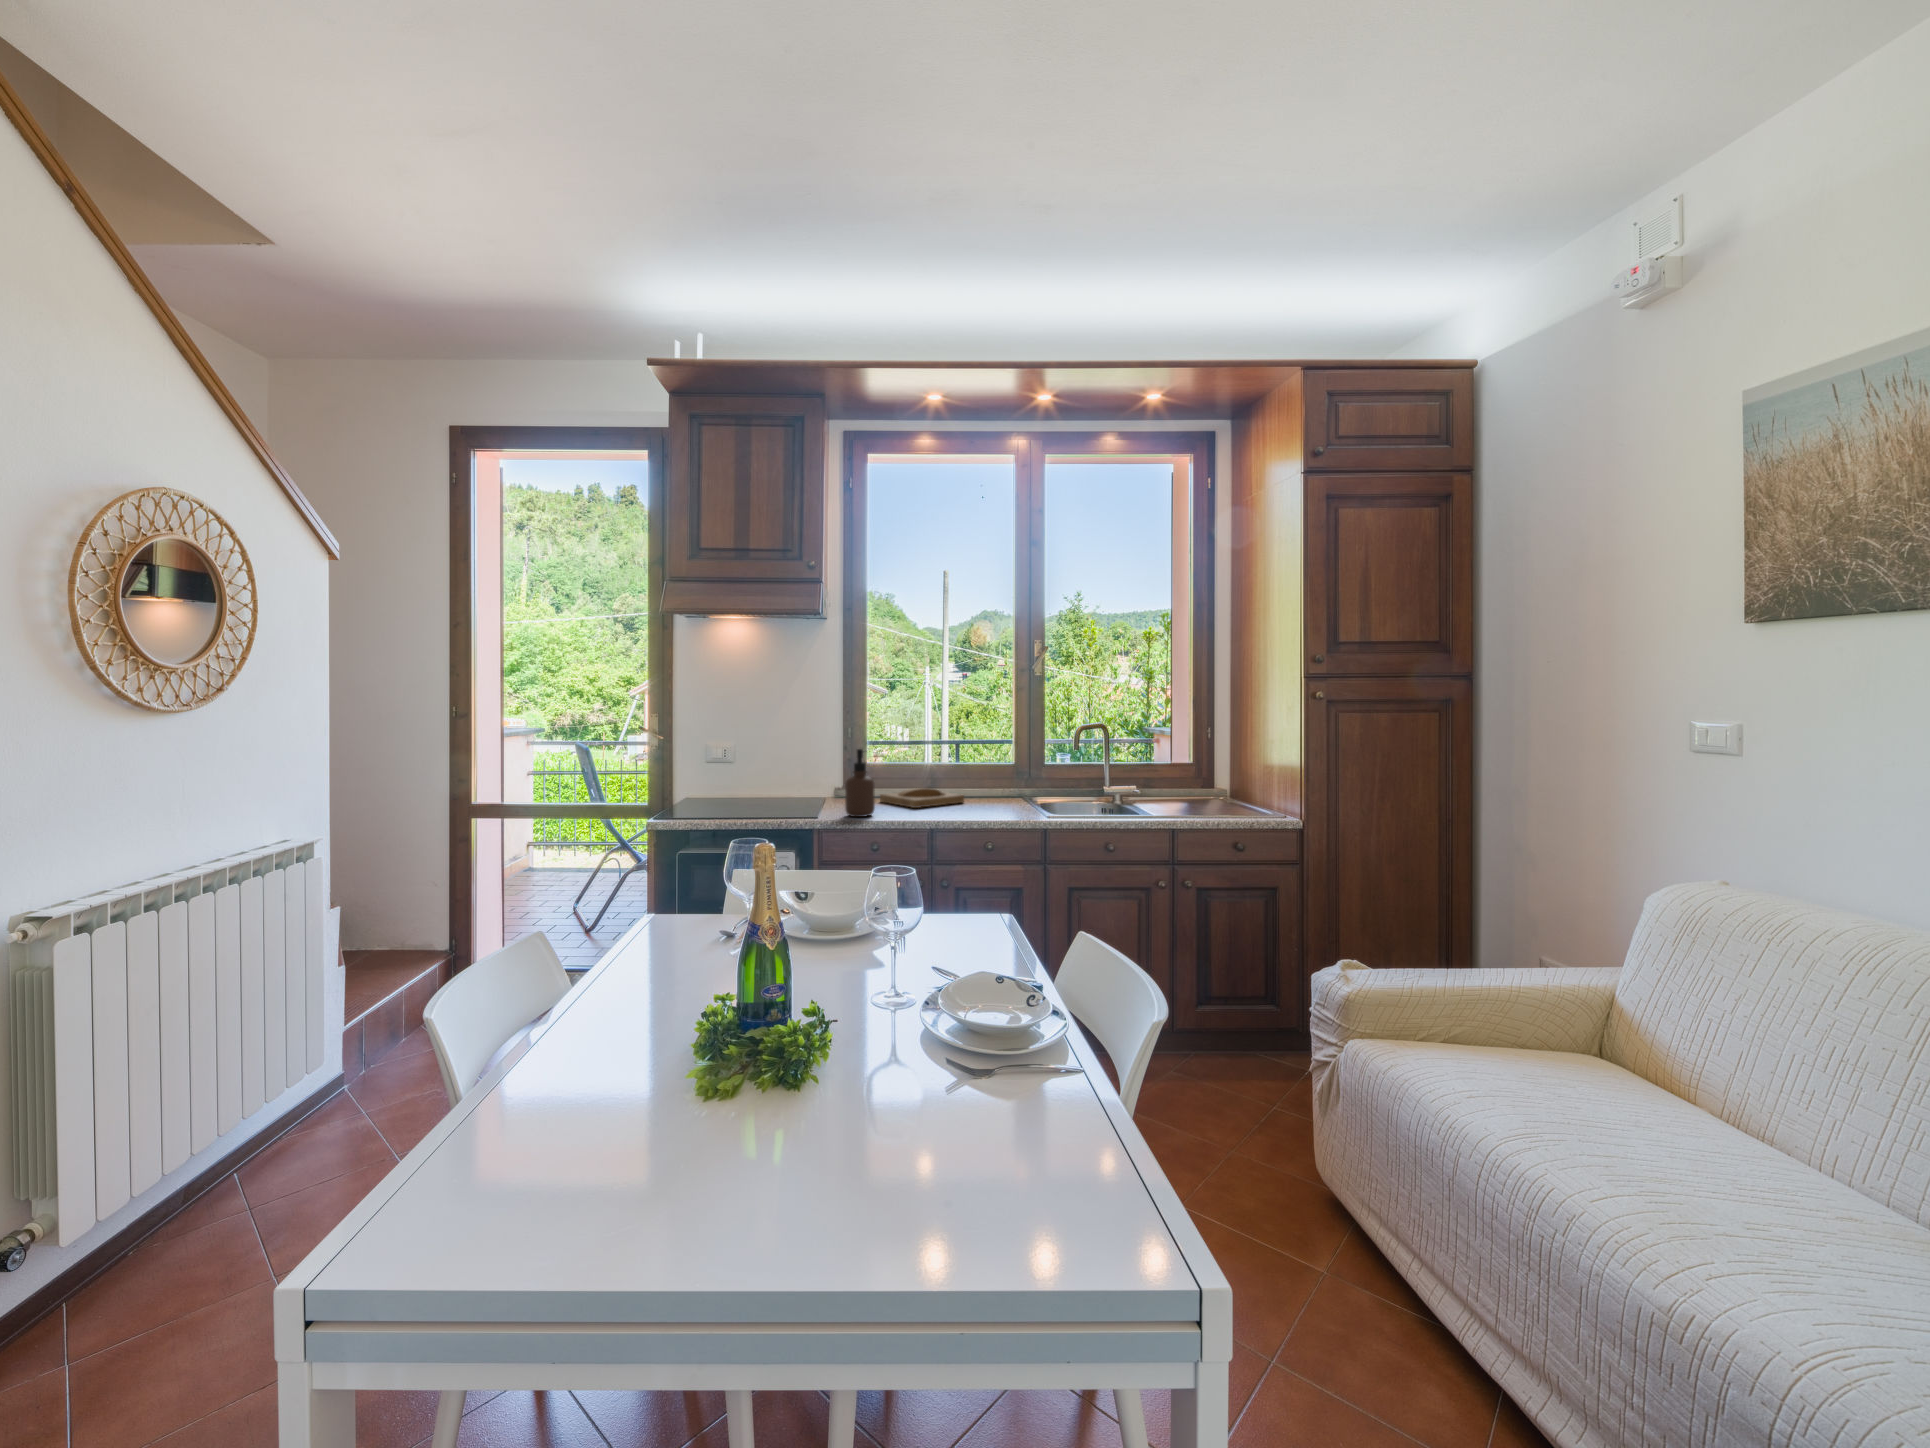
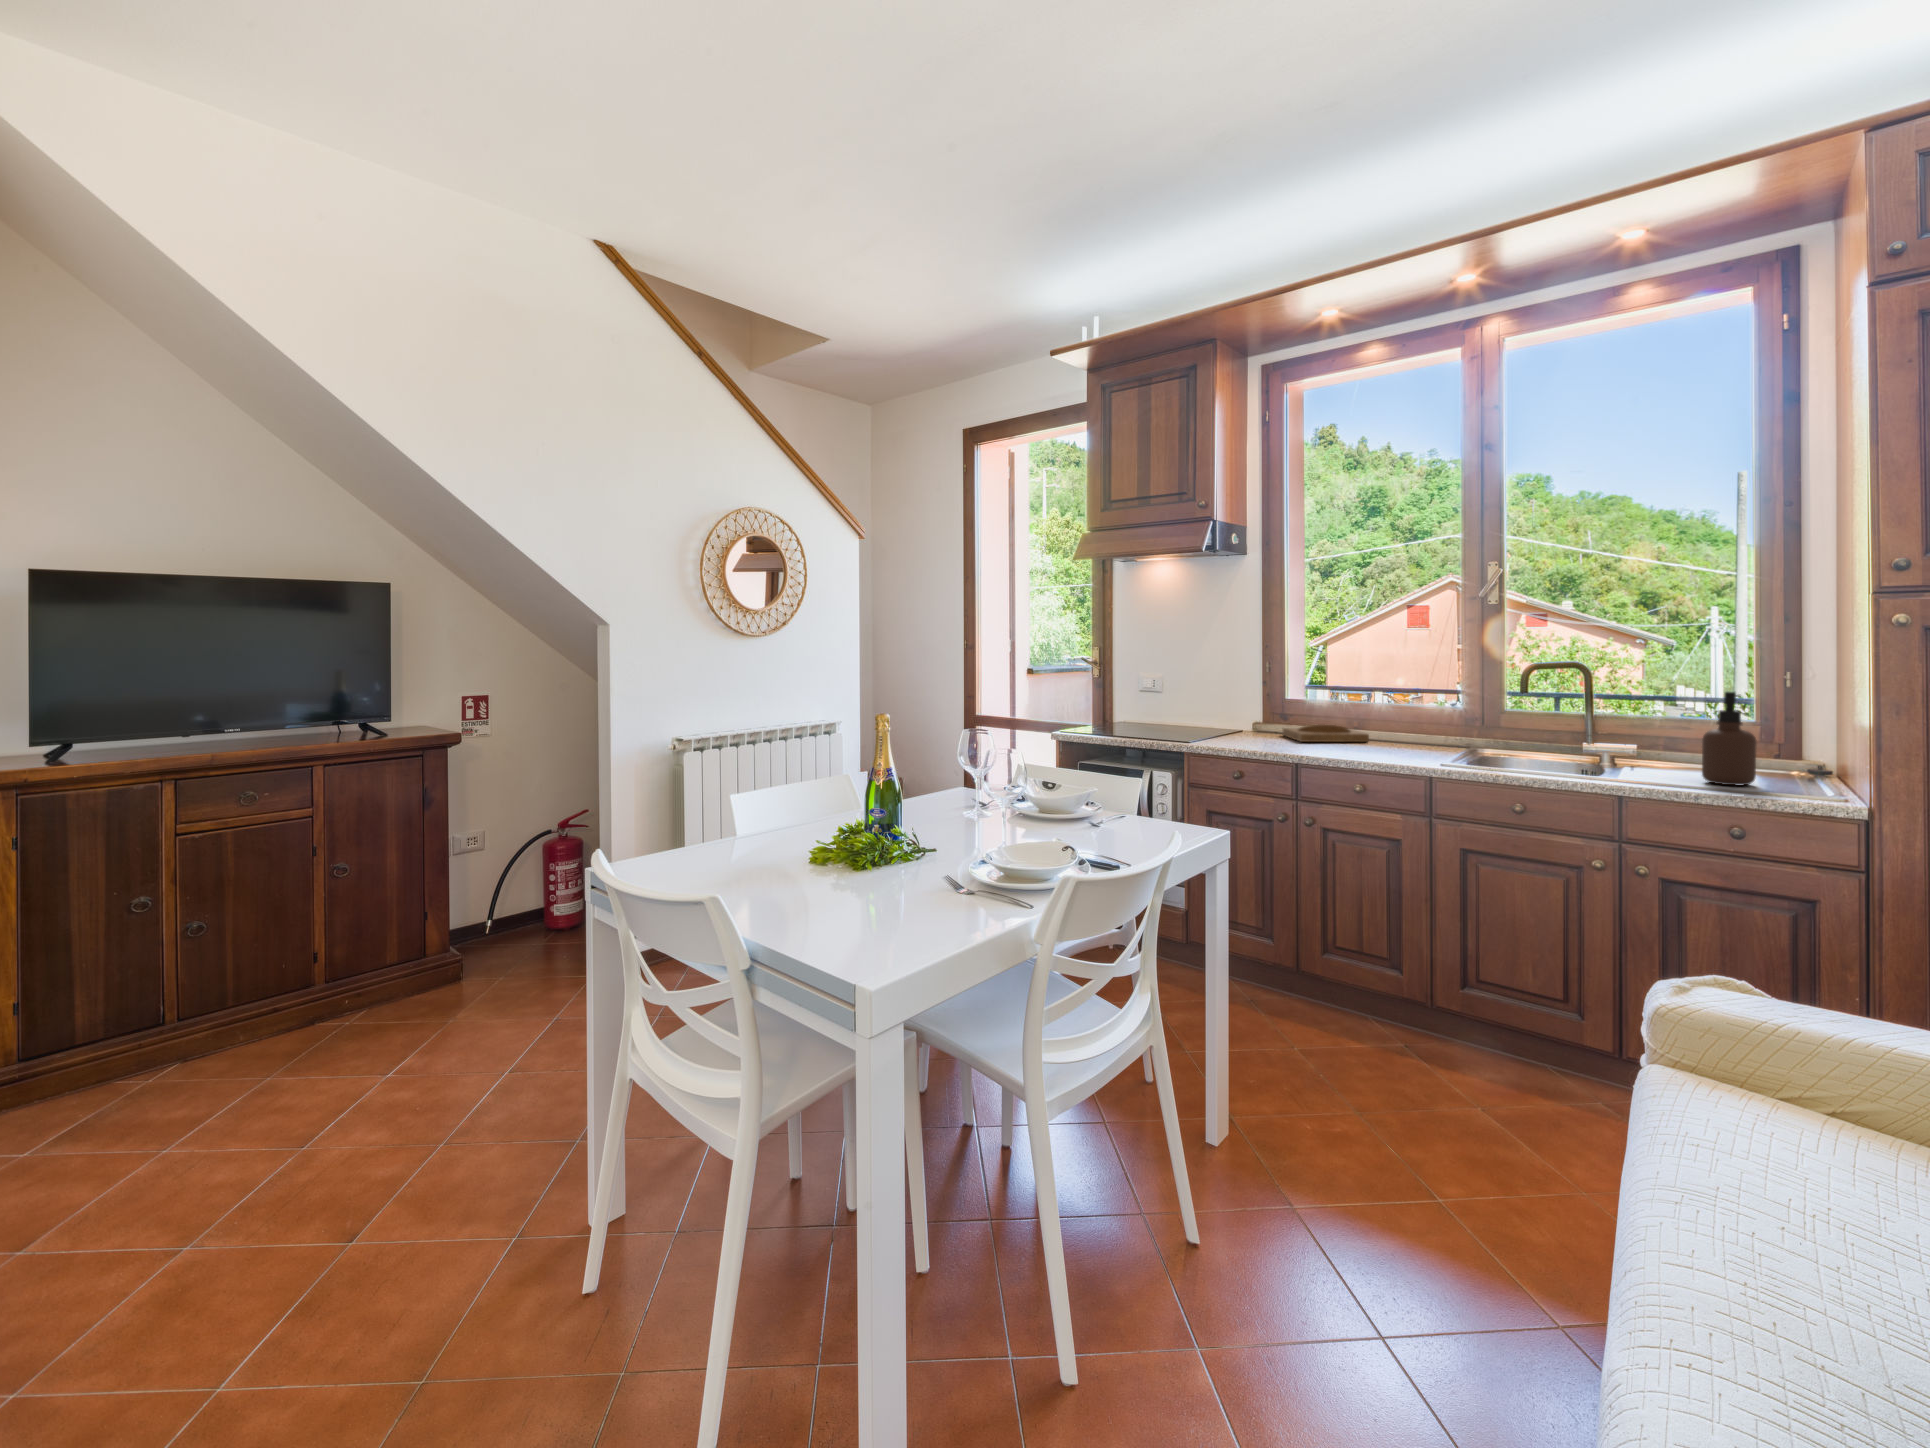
soap dispenser: present [845,749,875,817] -> present [1702,691,1757,785]

